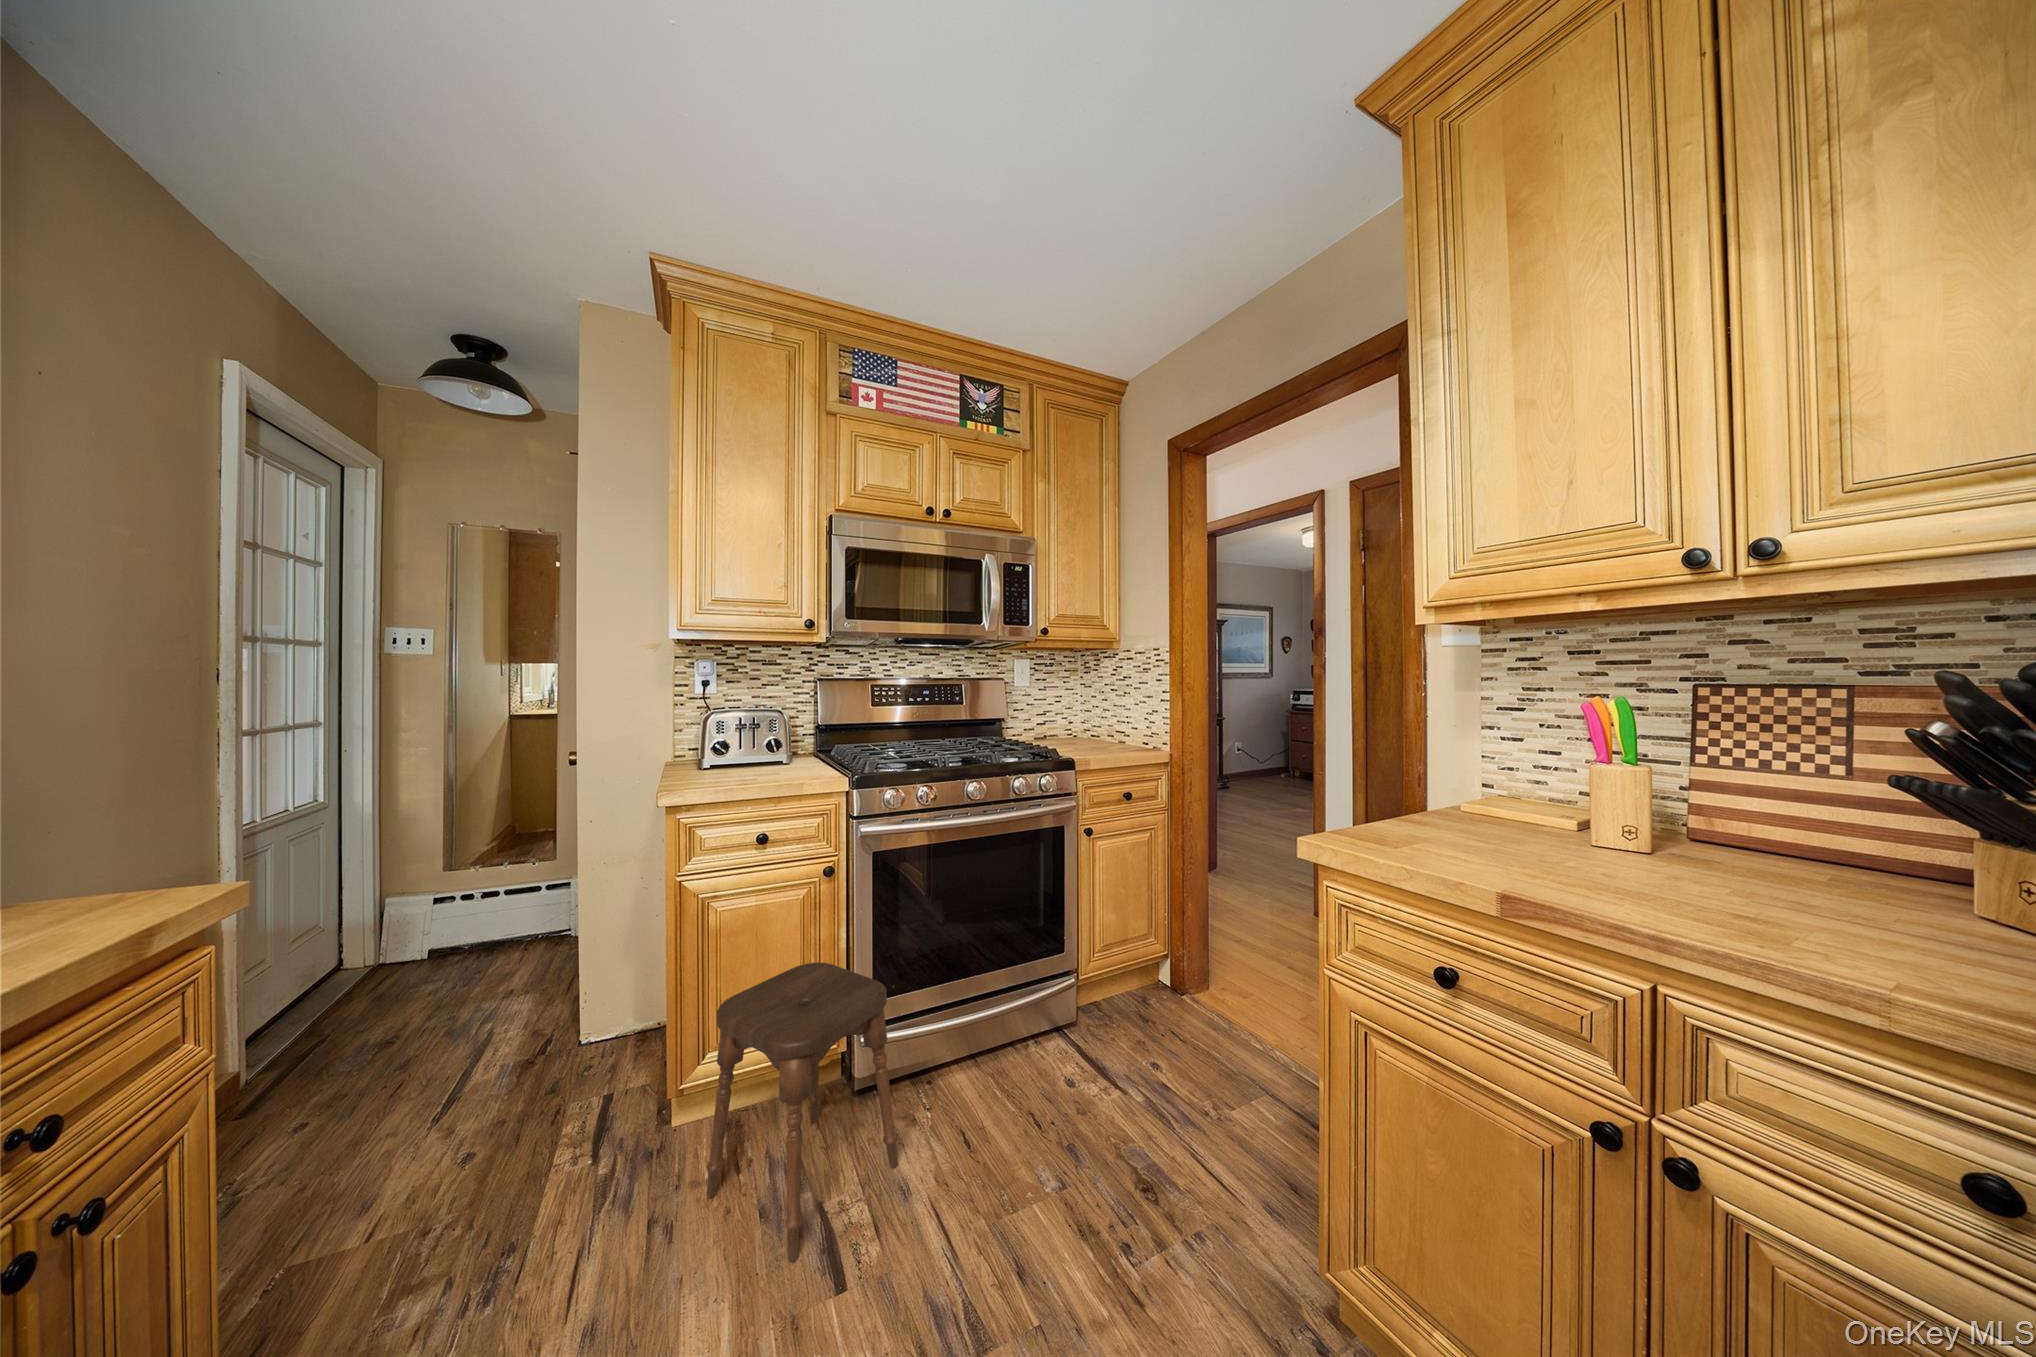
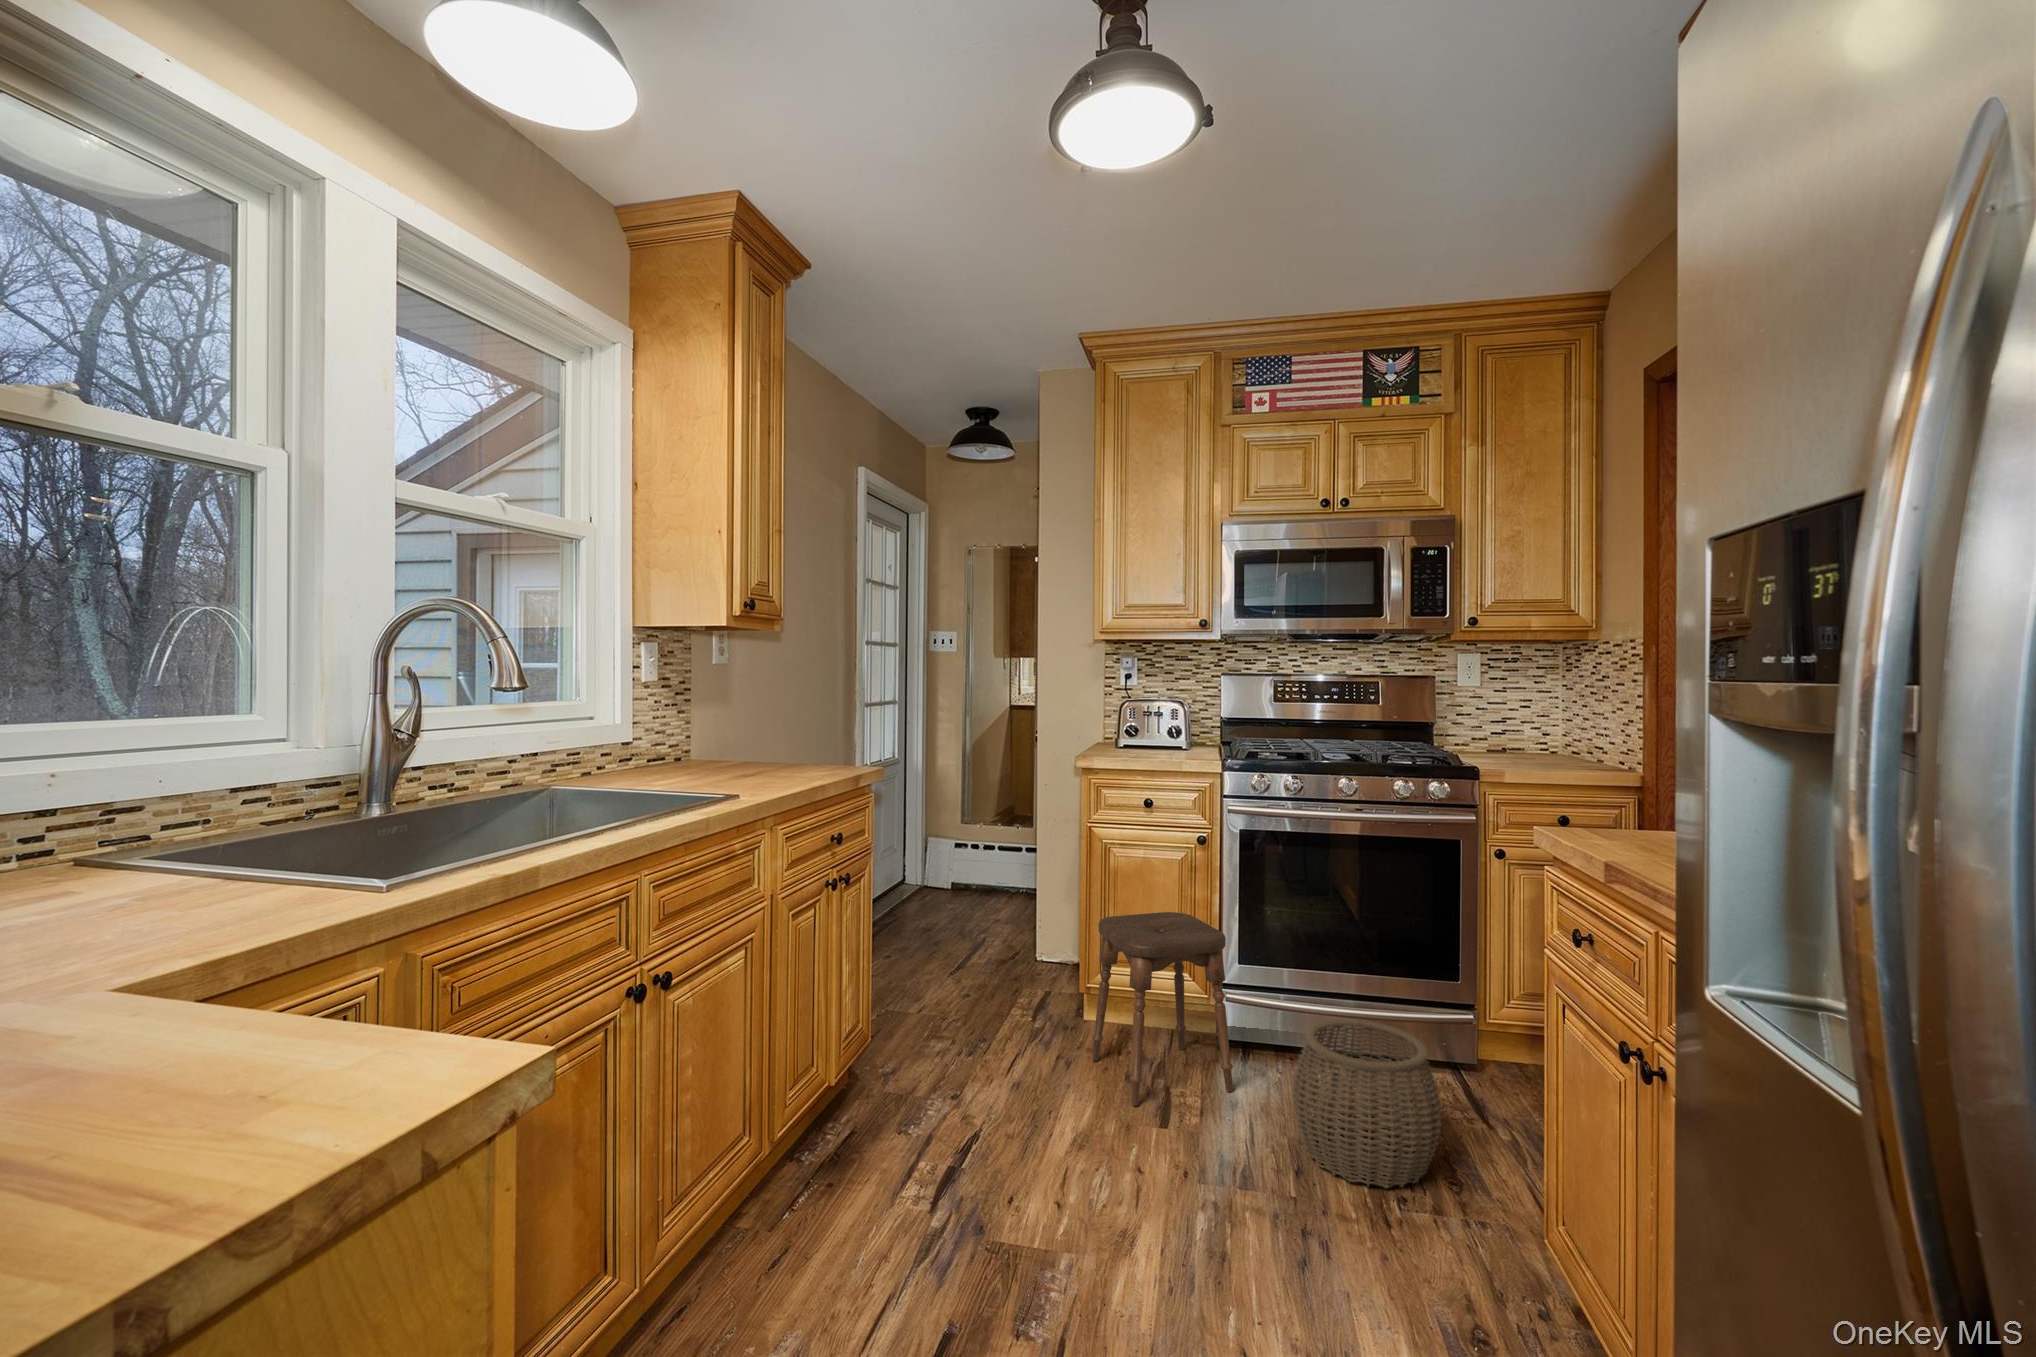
woven basket: none [991,1040,1141,1251] -> present [1292,1019,1442,1188]

